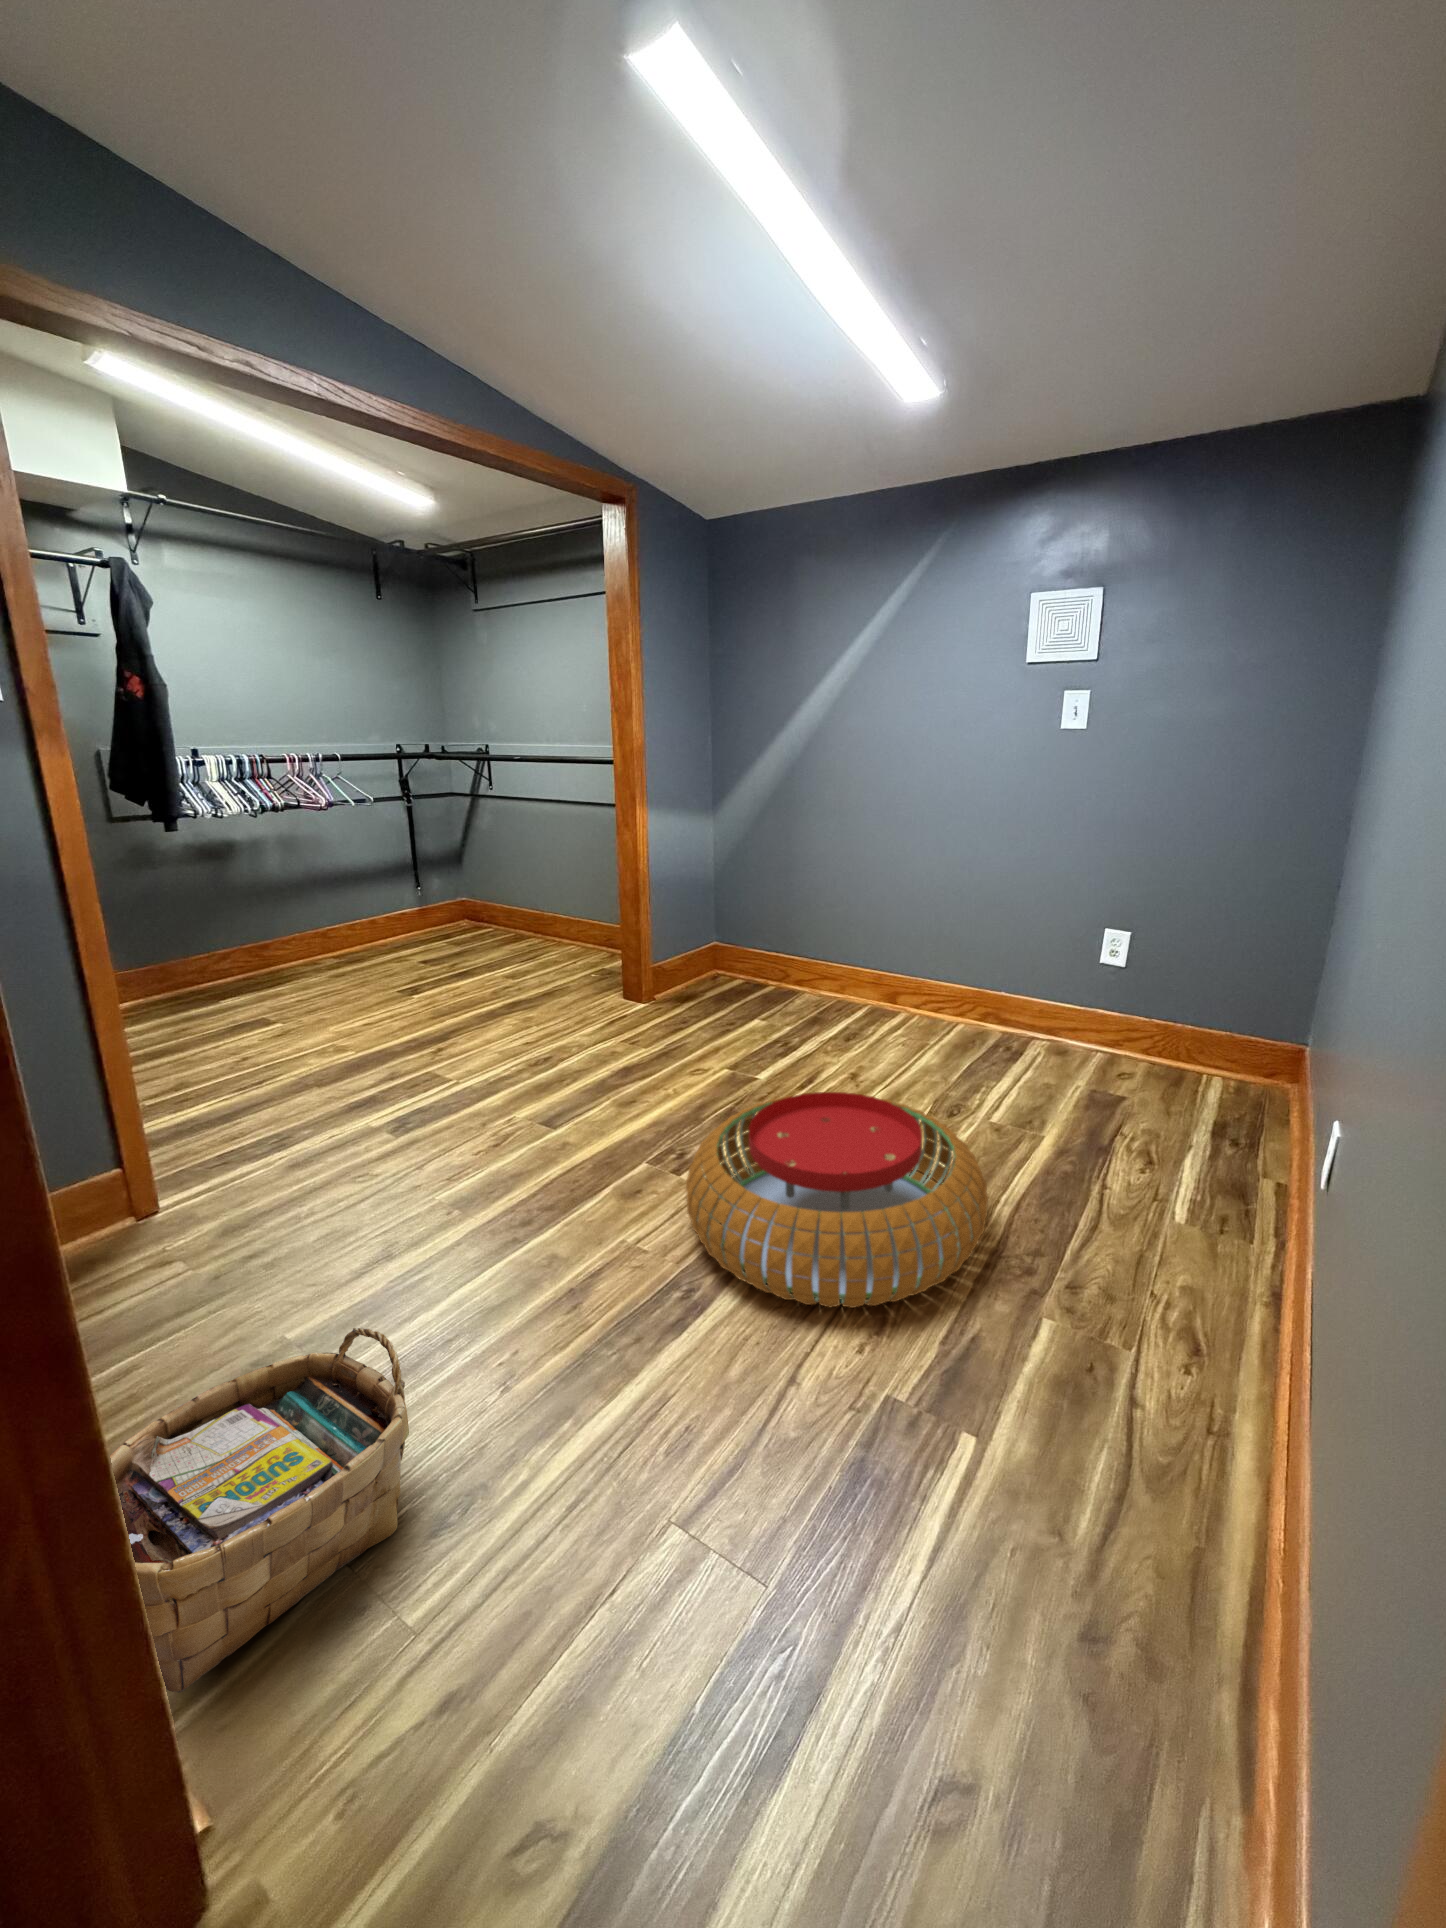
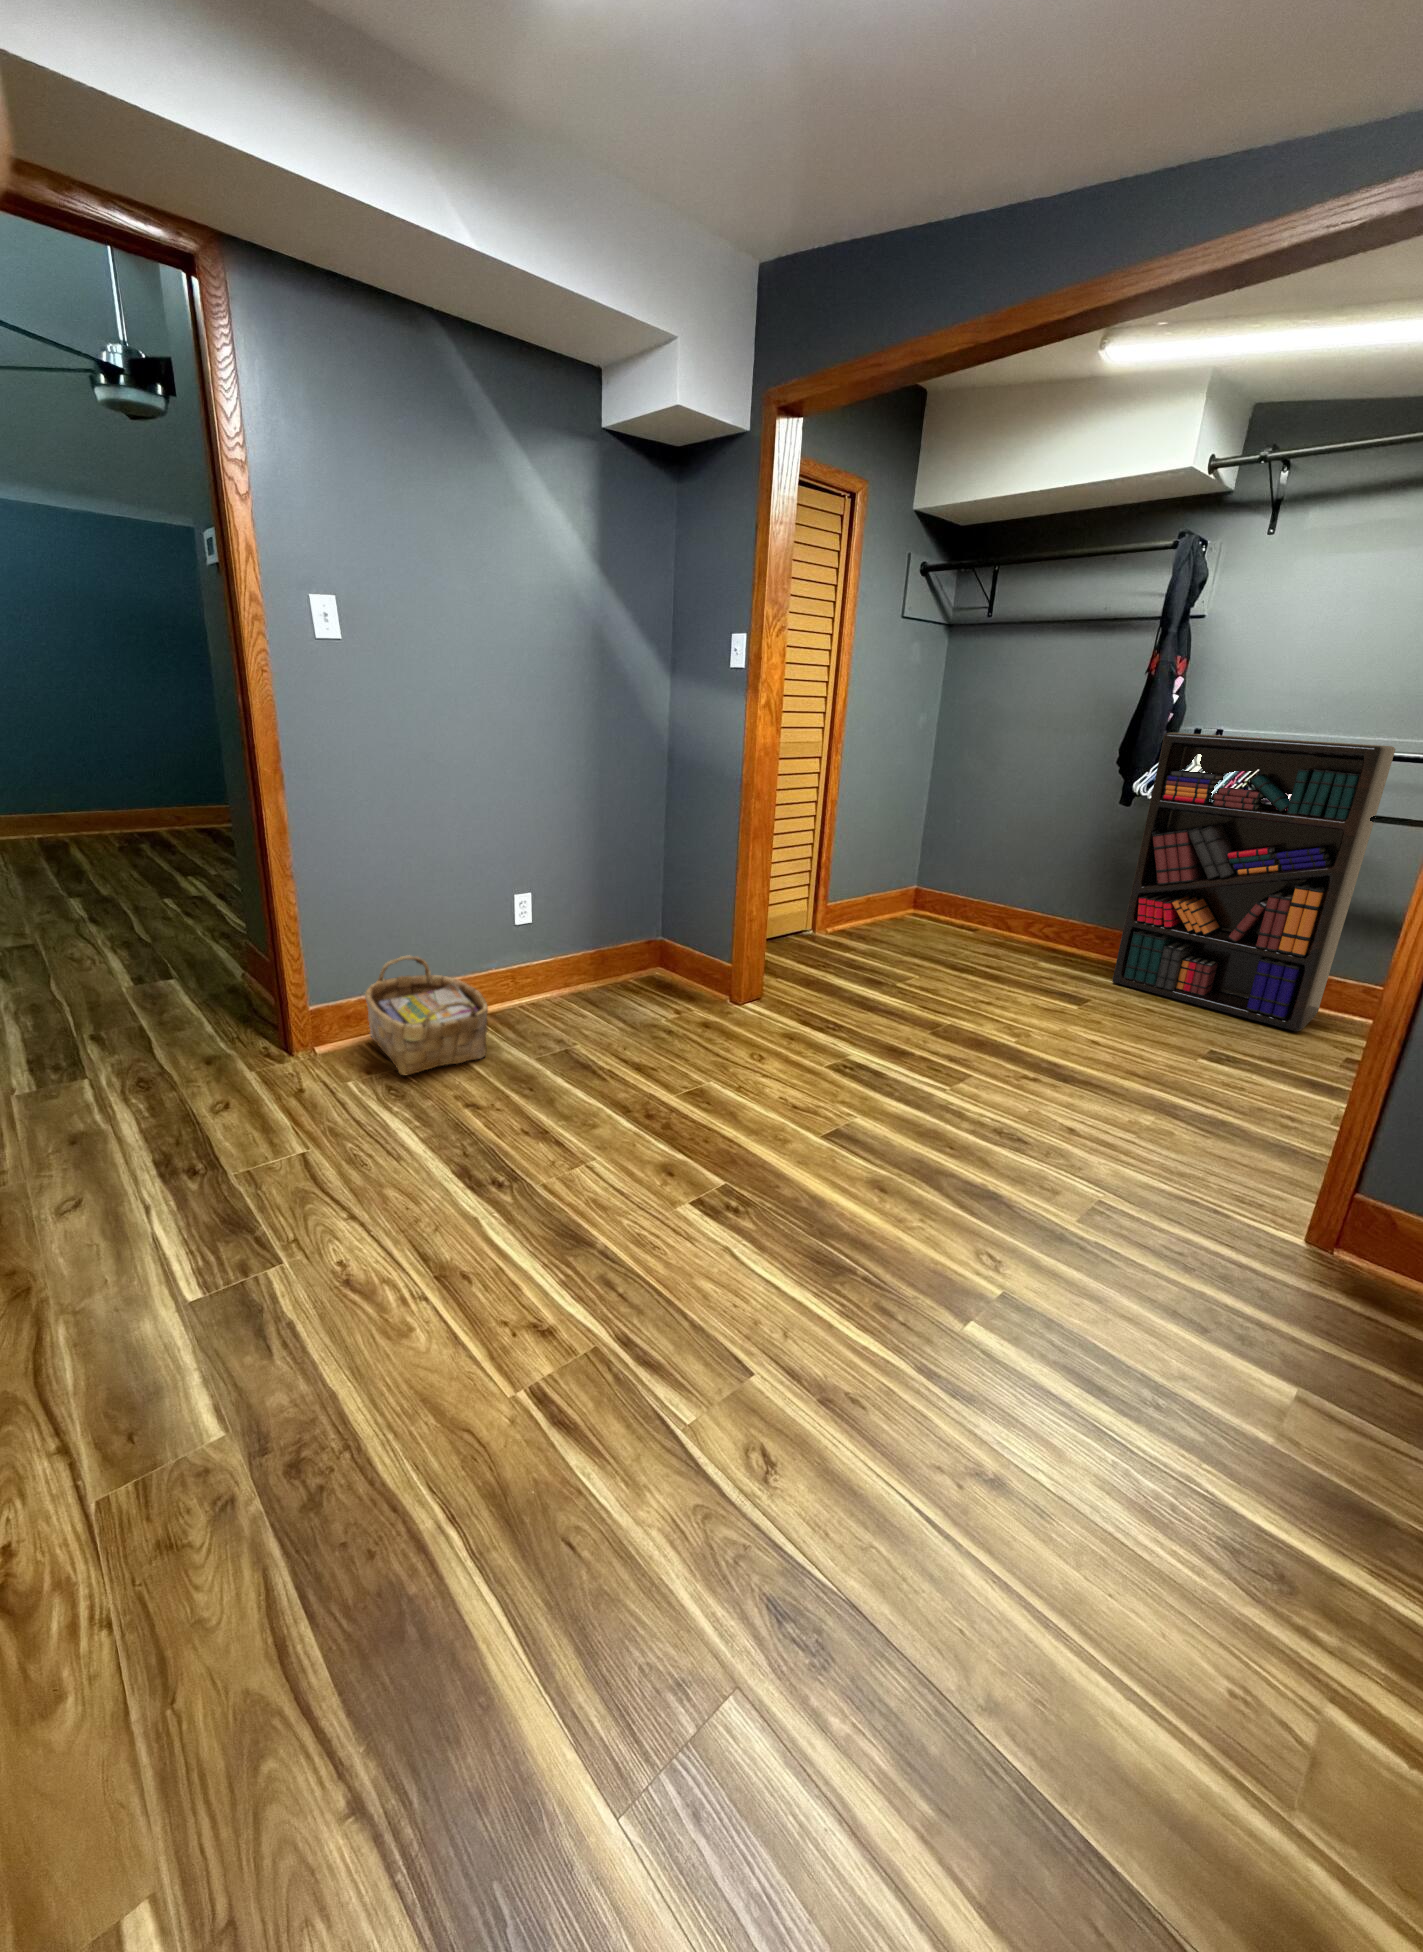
bookshelf: none [99,740,347,1009] -> present [1113,733,1396,1032]
pouf: present [686,1092,988,1308] -> none [320,1129,708,1433]

